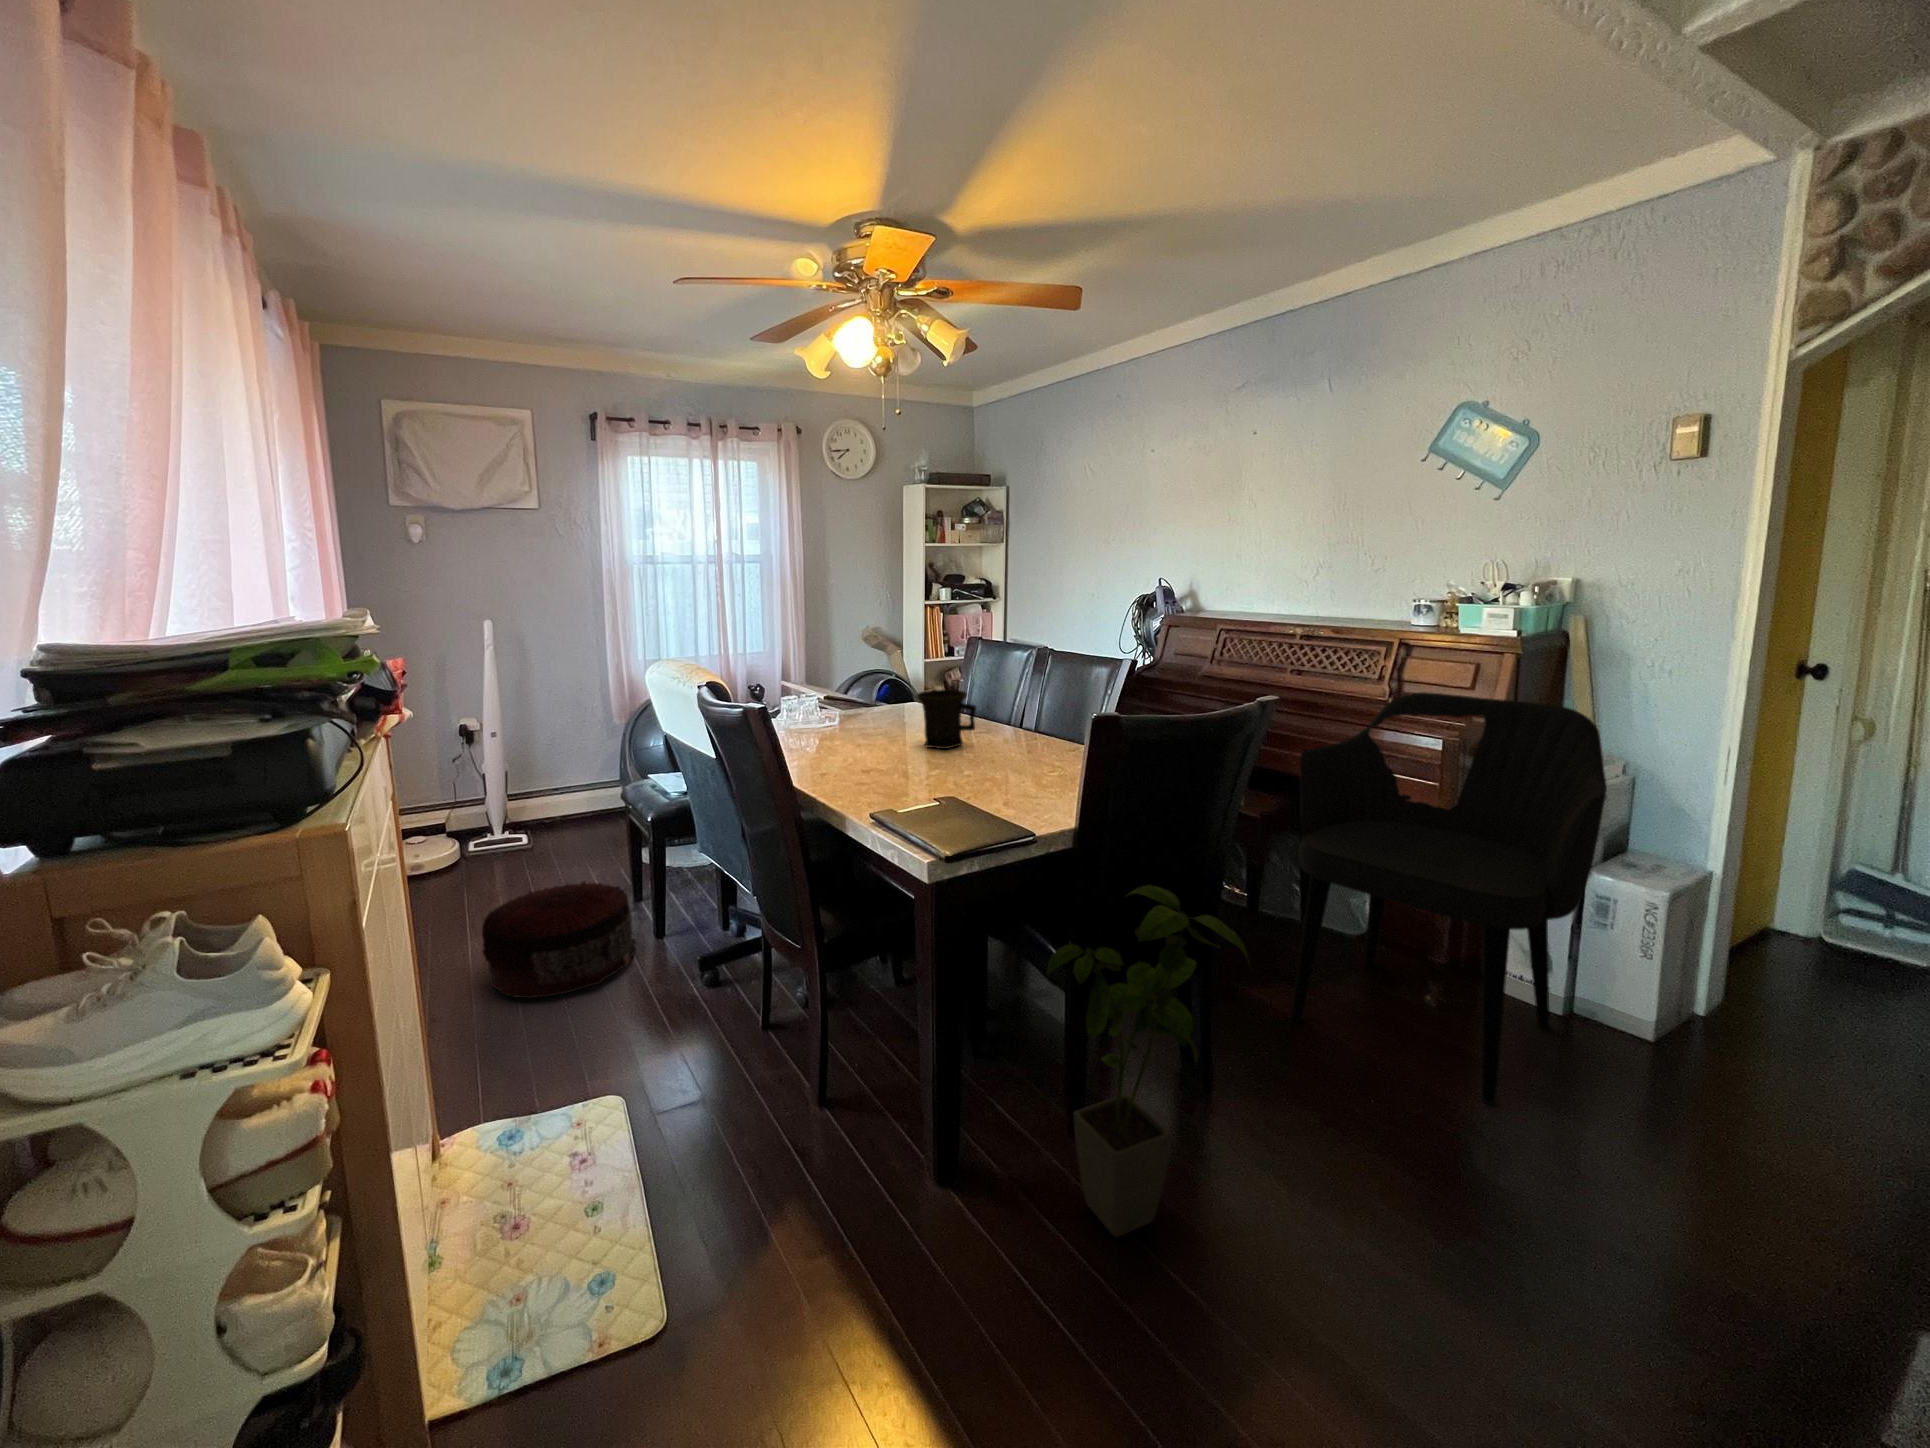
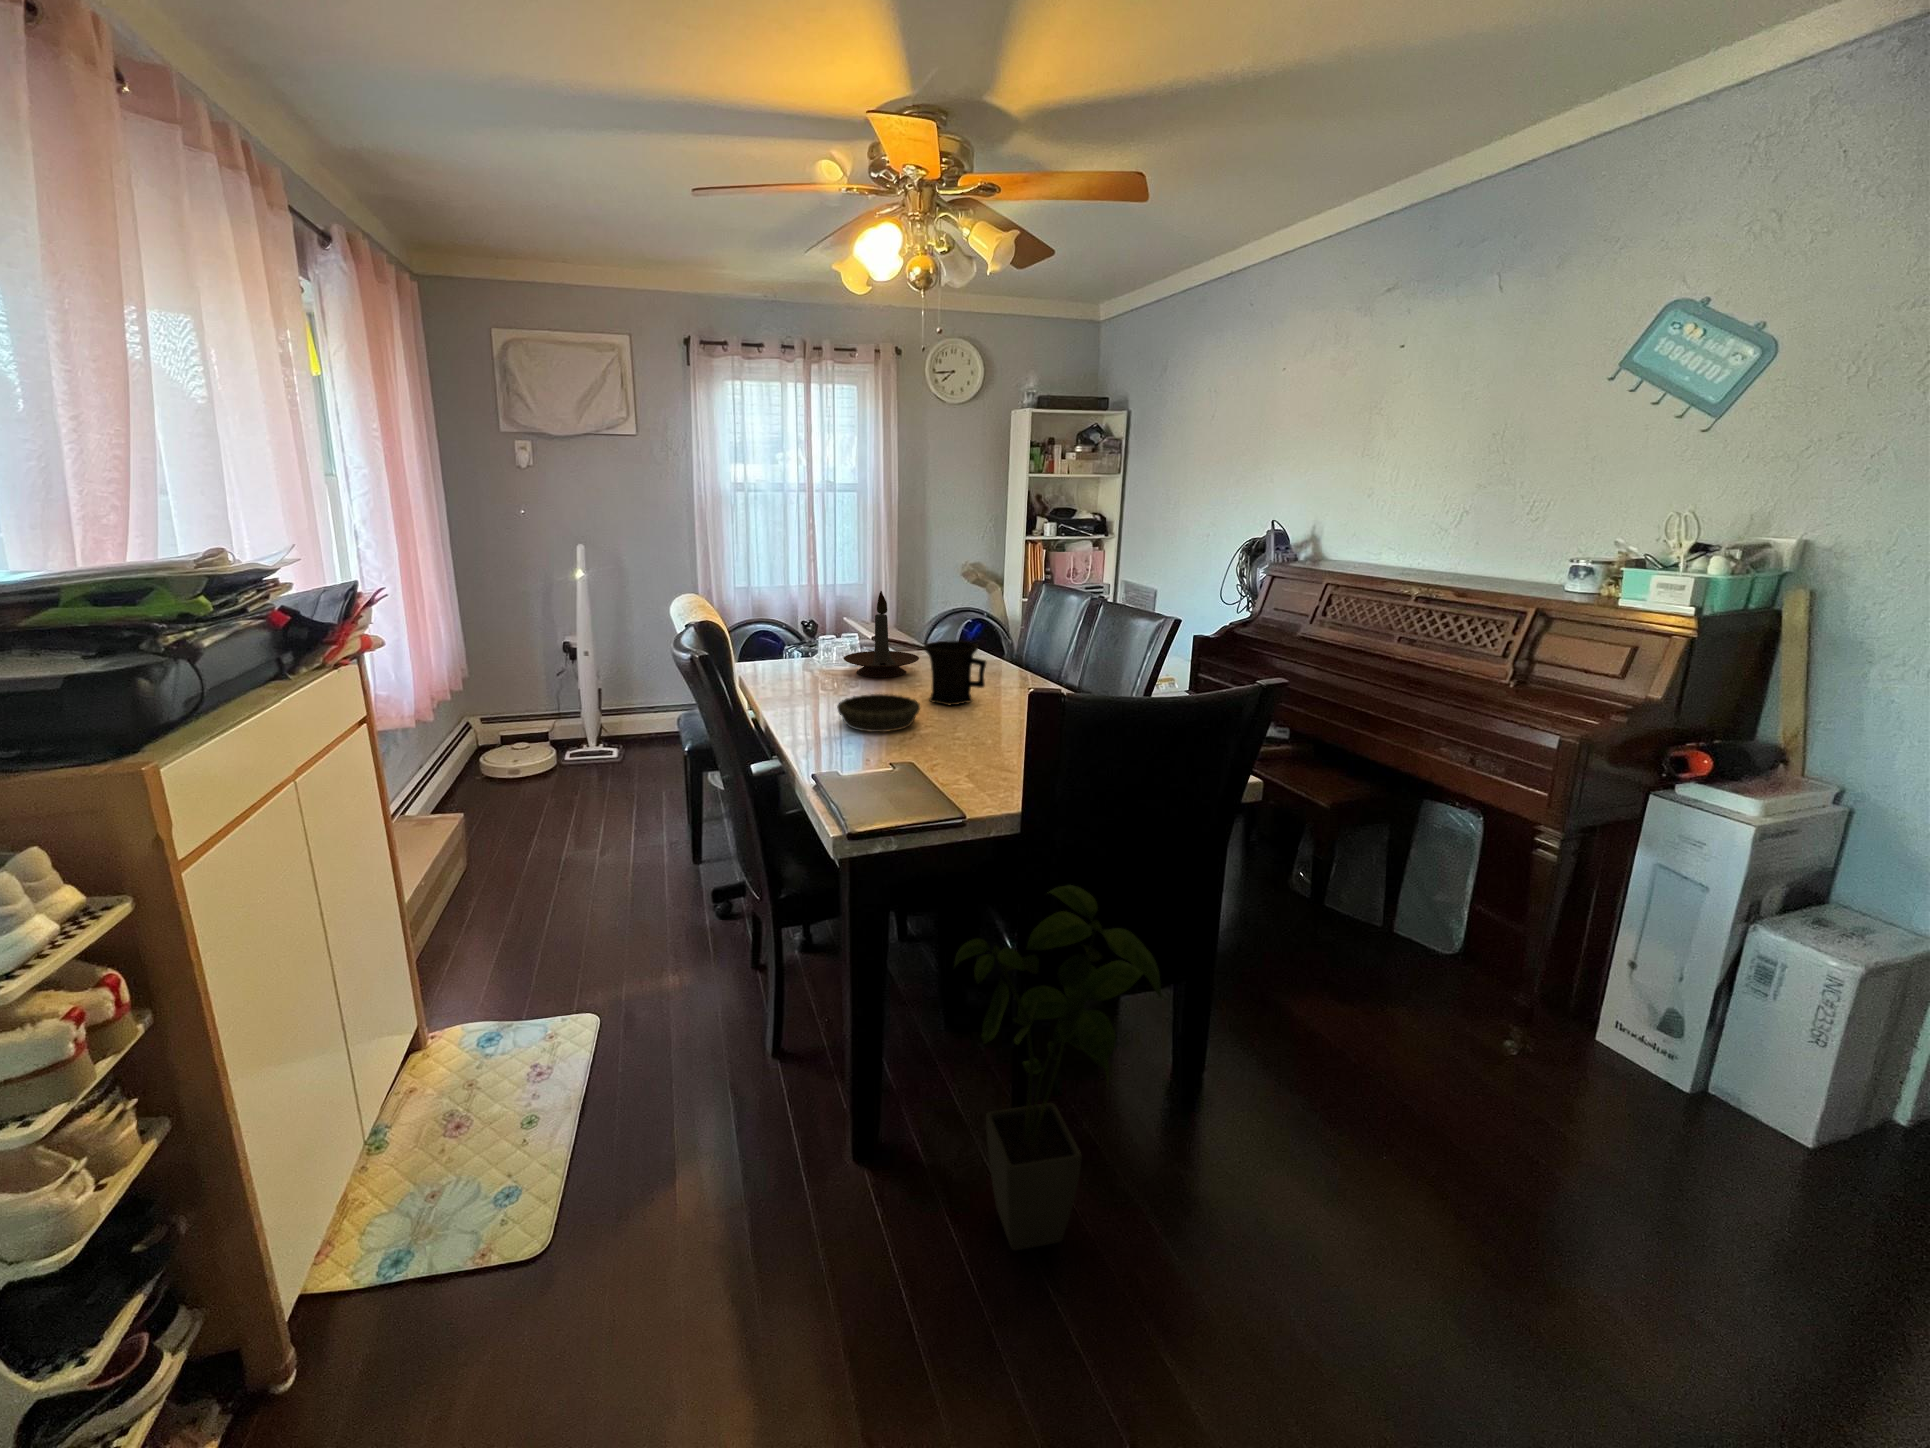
candle holder: none [821,648,893,730] -> present [843,591,919,677]
armchair: present [1291,692,1607,1104] -> none [1321,677,1780,1186]
decorative bowl: none [855,741,933,775] -> present [837,694,920,732]
pouf: present [482,881,636,998] -> none [519,803,669,910]

